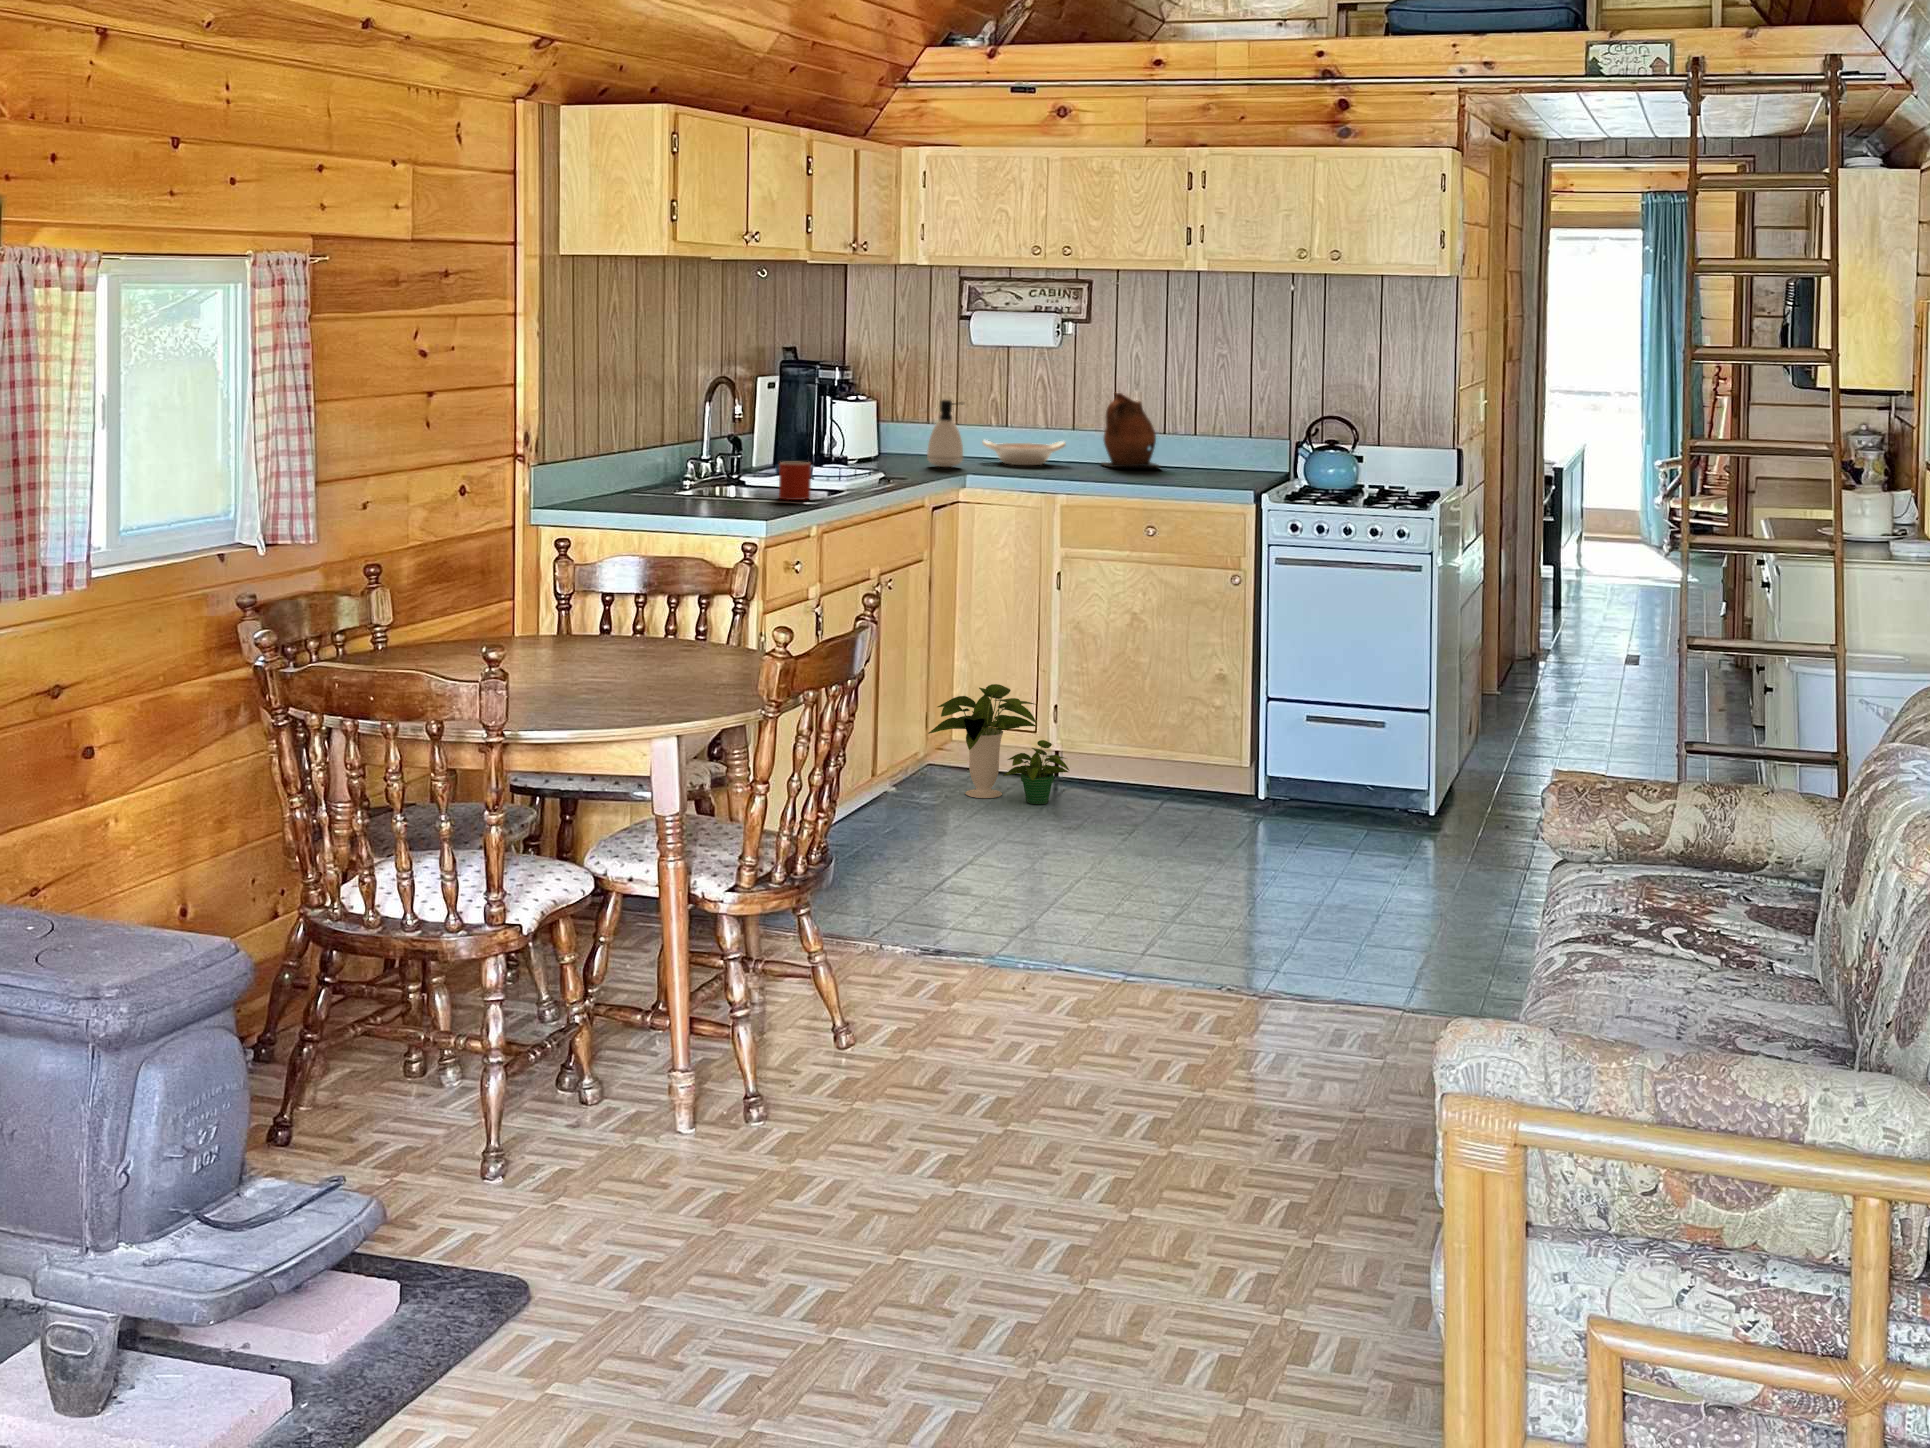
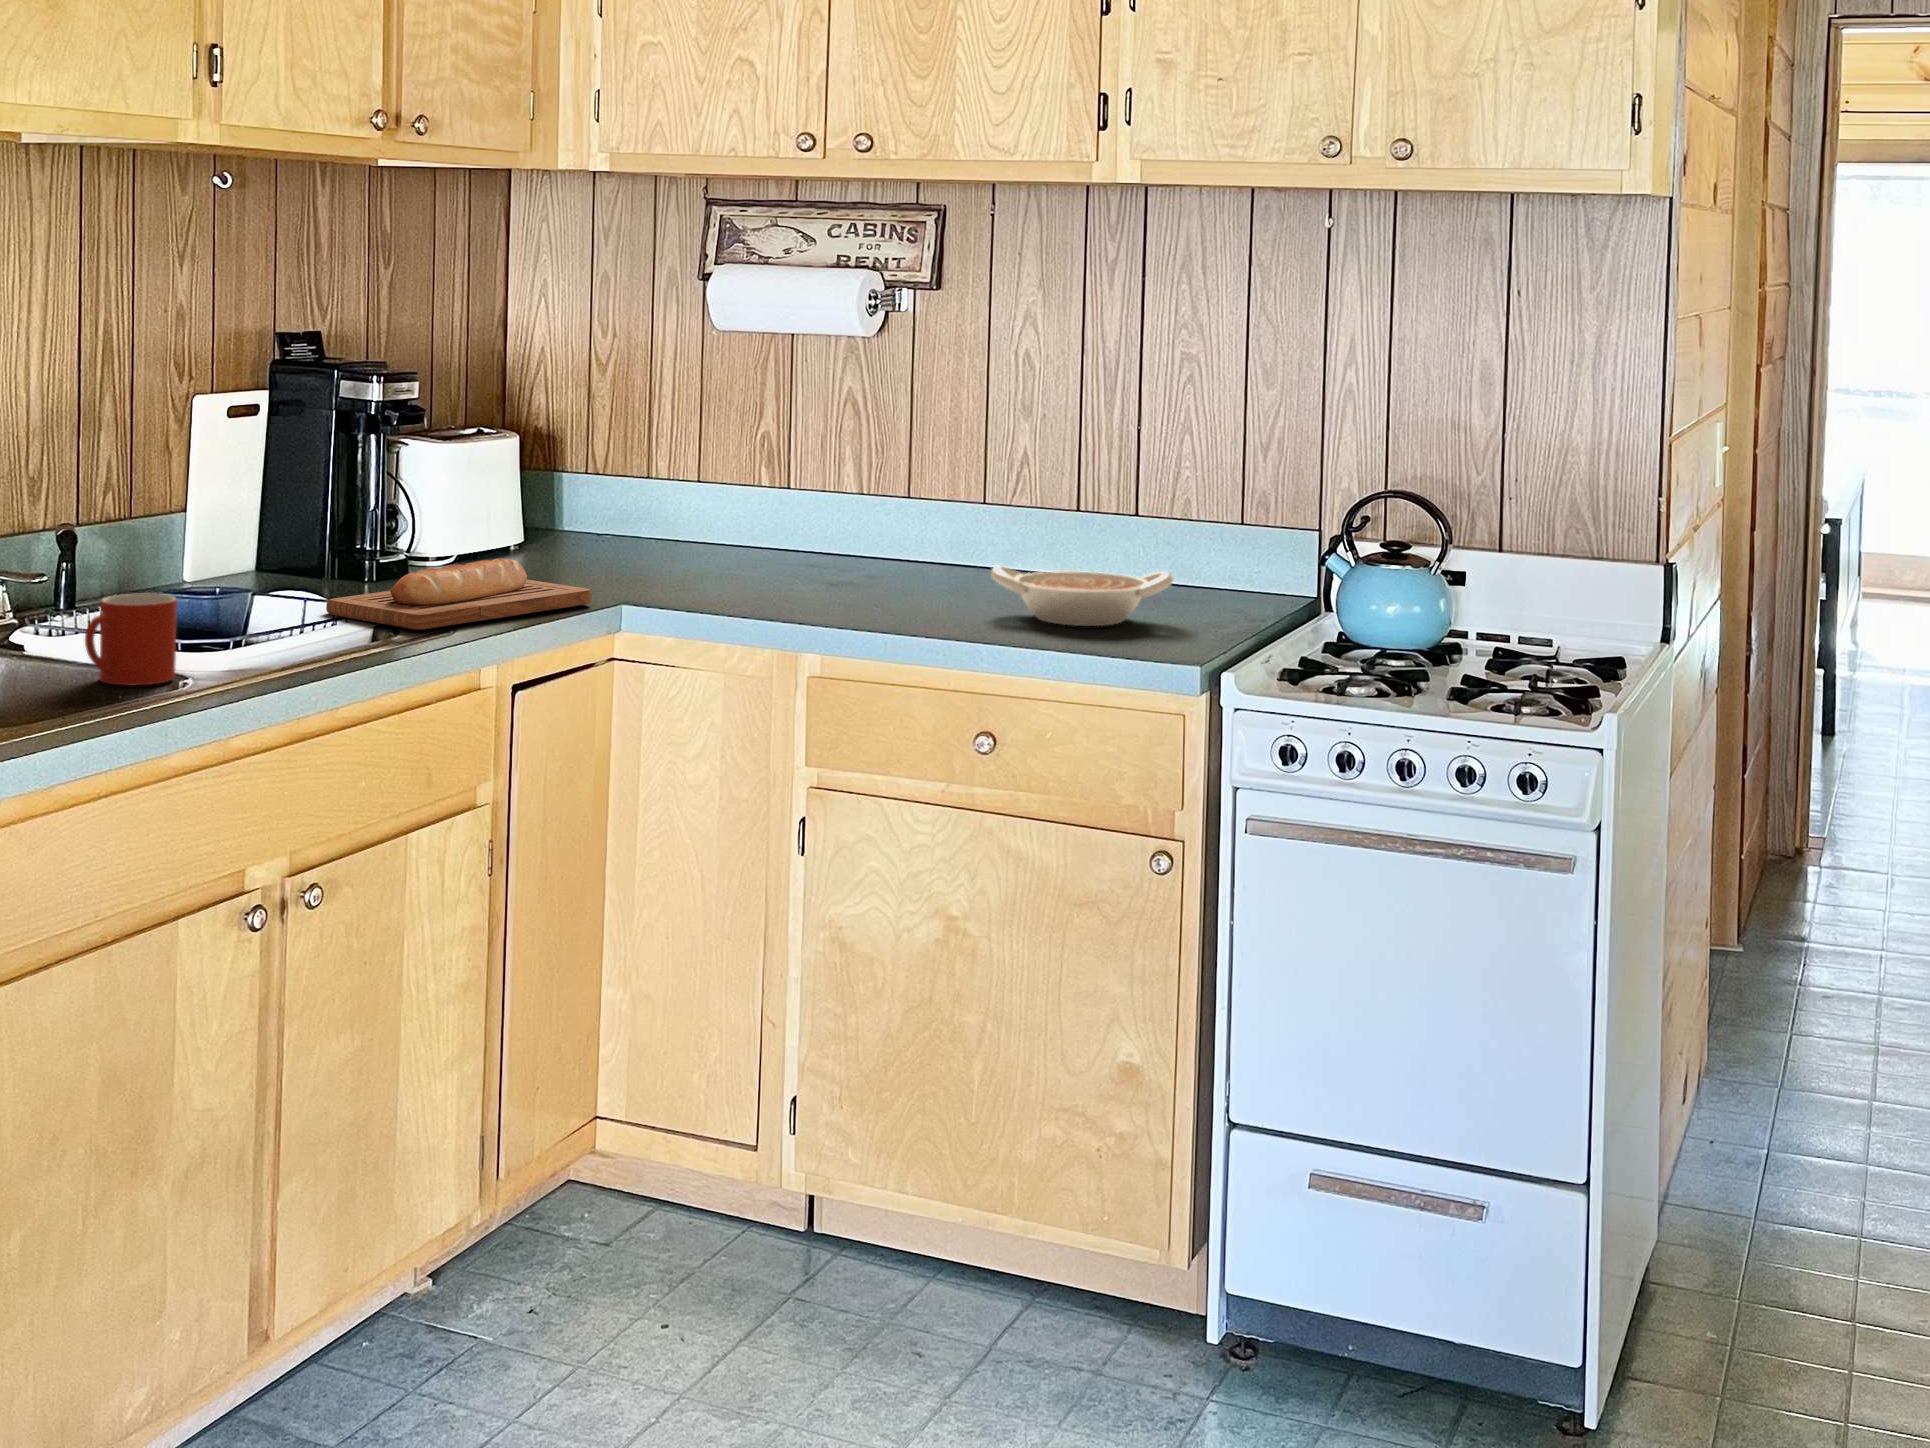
ceramic pitcher: present [1102,393,1160,468] -> none [942,429,1066,583]
soap dispenser: present [927,400,963,467] -> none [580,441,659,577]
bowl: present [982,440,1066,465] -> present [991,566,1173,626]
bread loaf: none [834,455,948,484] -> present [326,559,591,630]
potted plant: present [928,684,1069,804] -> none [513,1049,803,1332]

